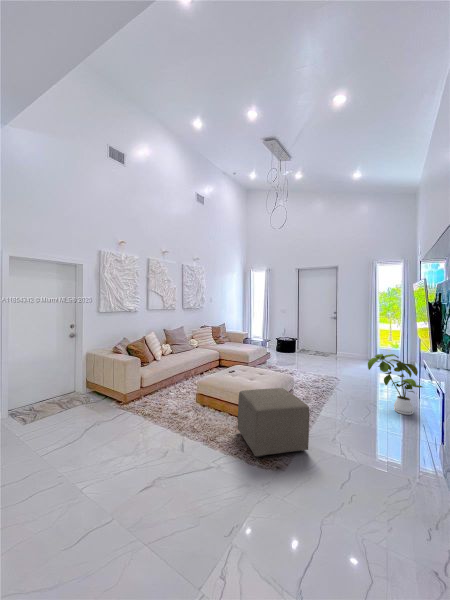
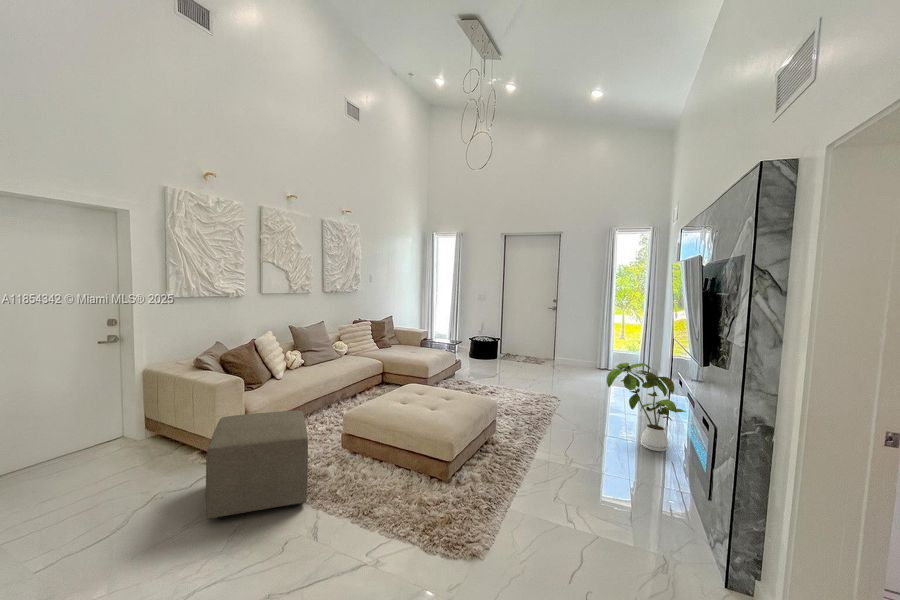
ottoman: present [238,388,309,457] -> present [205,410,308,519]

